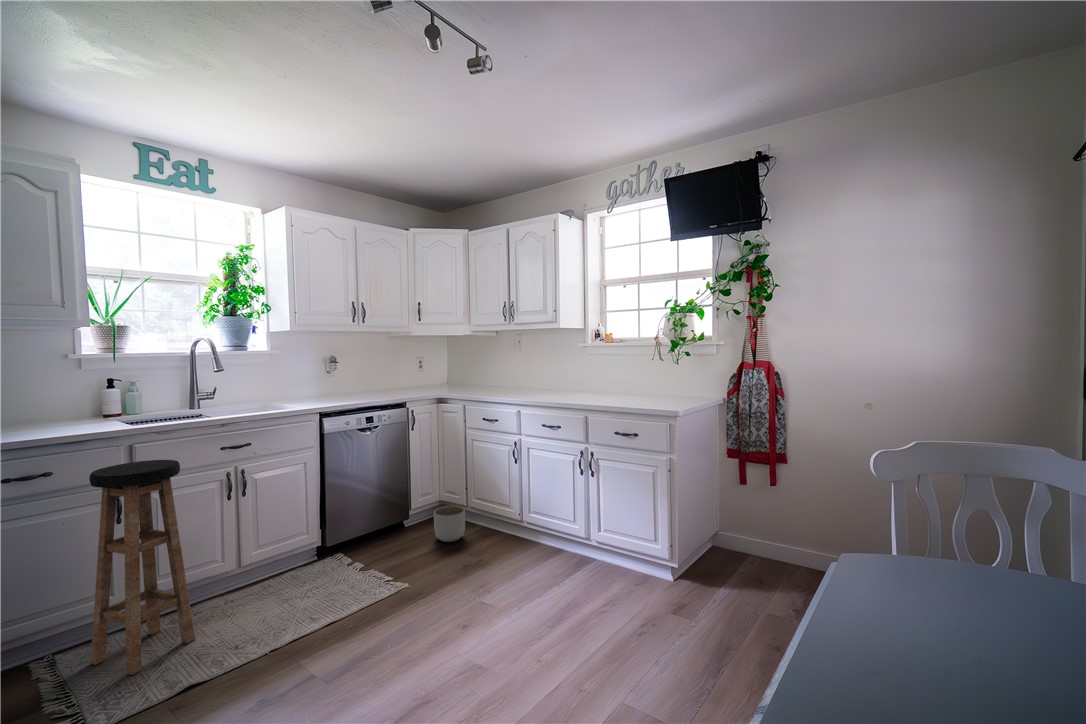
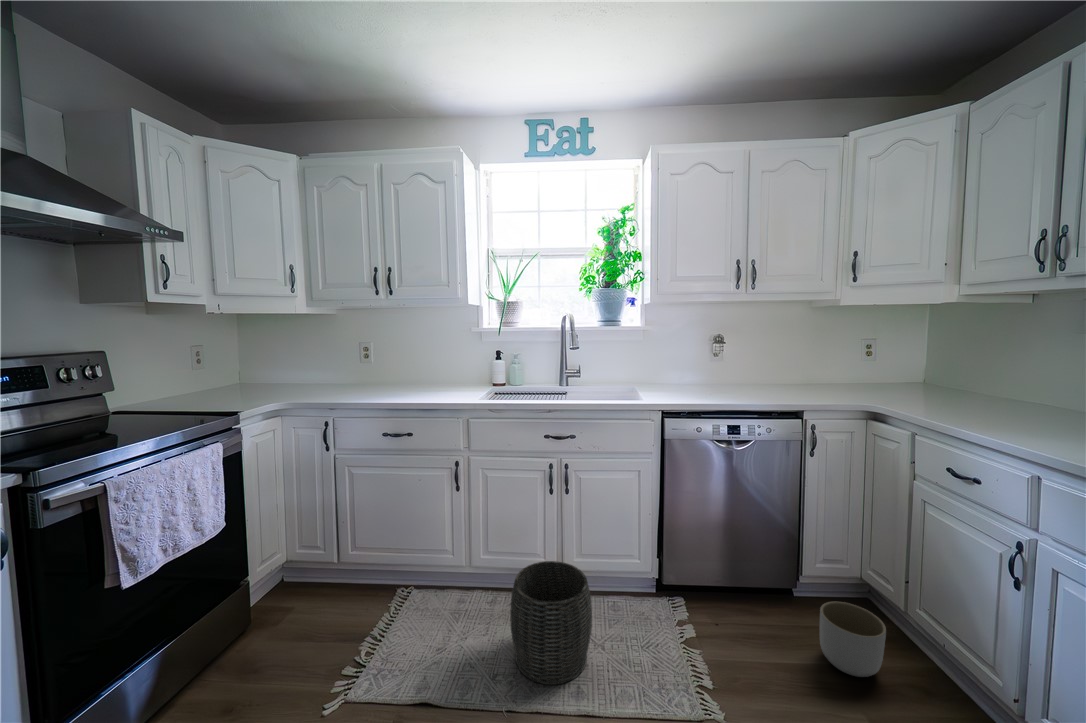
bar stool: present [89,460,195,675] -> none [410,437,483,646]
woven basket: none [234,541,310,634] -> present [510,561,592,685]

